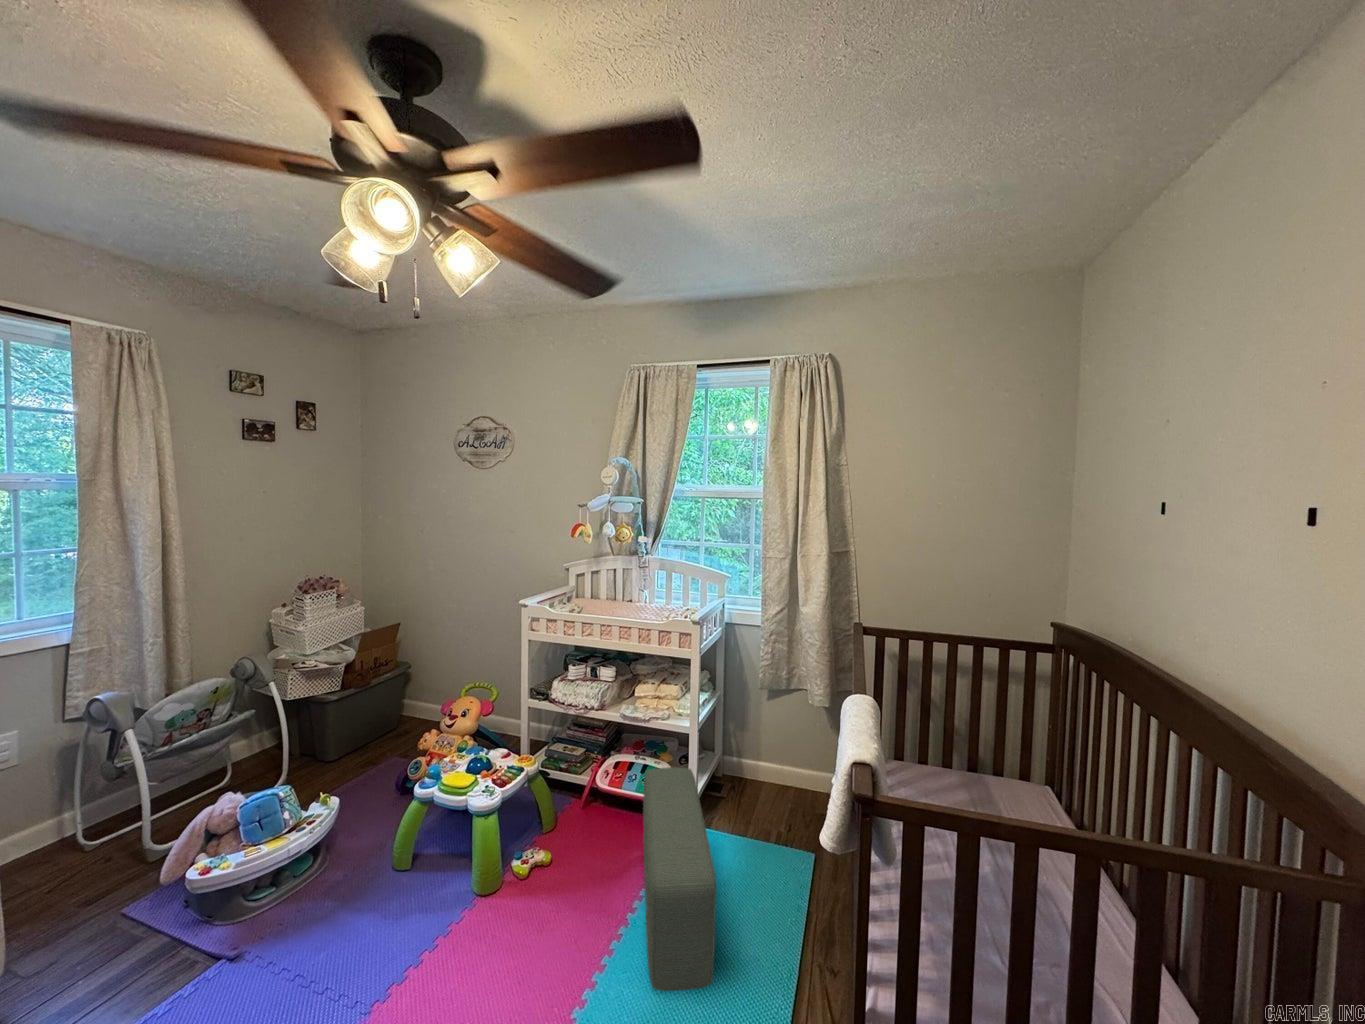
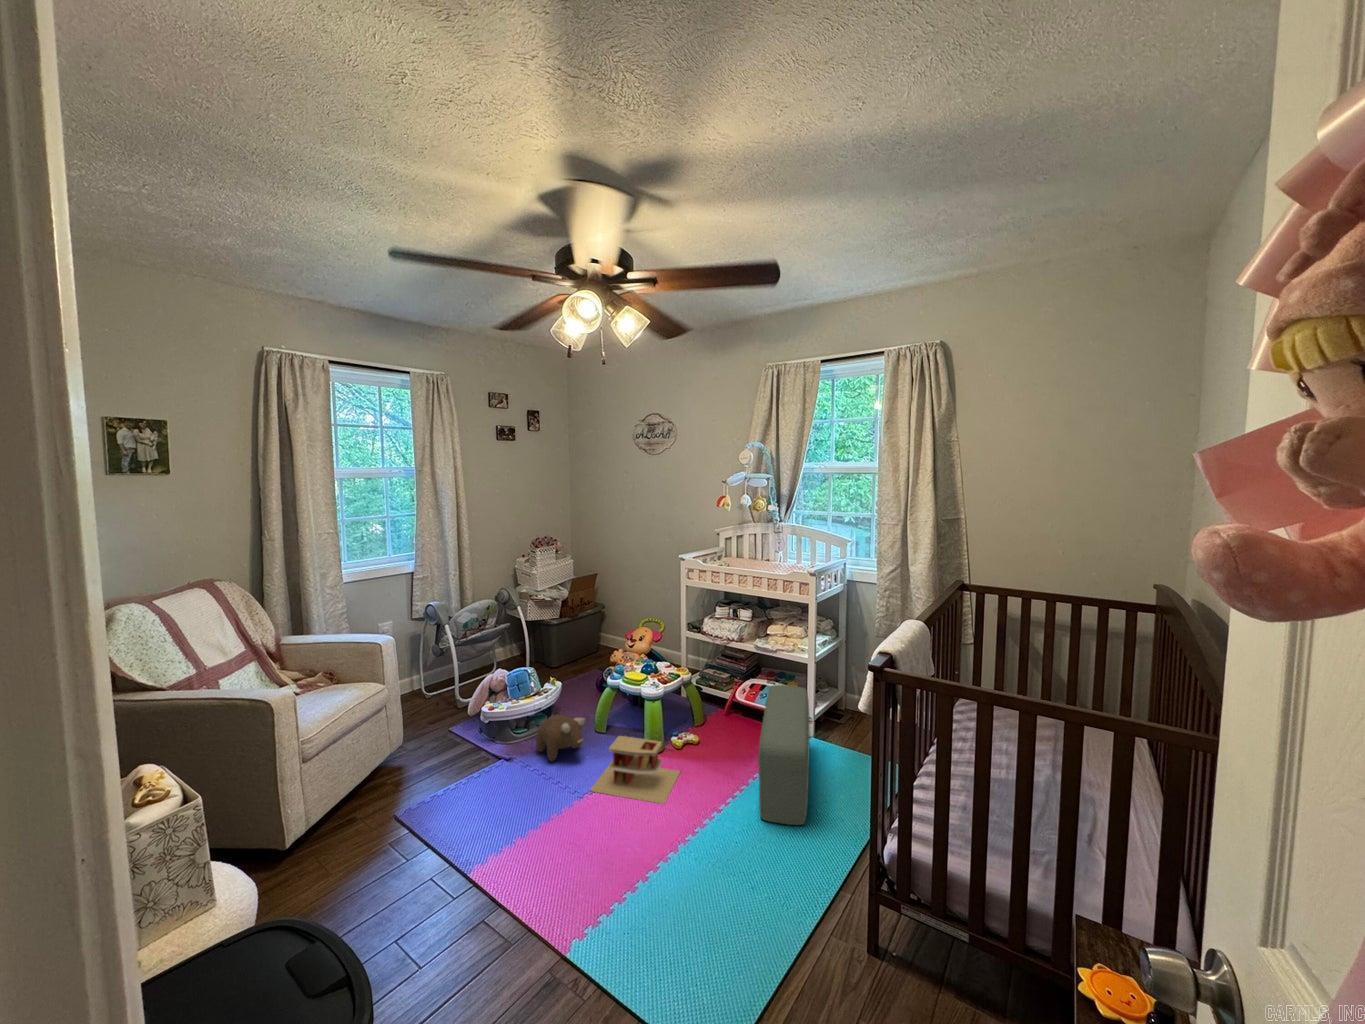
plush toy: none [286,863,375,947] -> present [536,715,585,761]
toy house: none [378,887,528,998] -> present [590,736,680,804]

